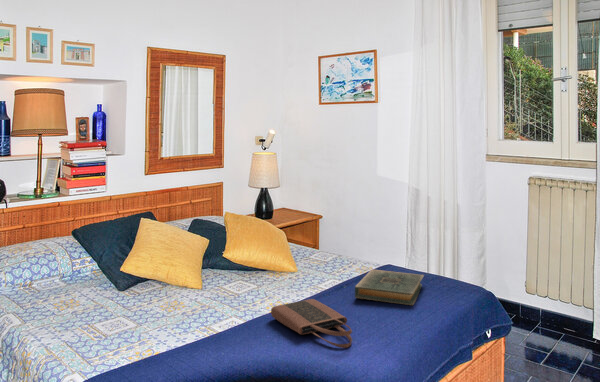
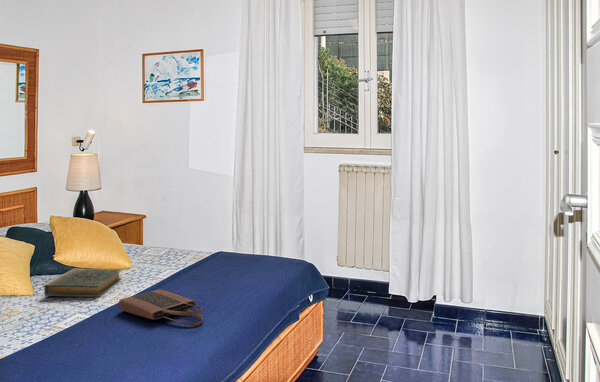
hardback book: present [355,270,424,305] -> present [44,269,122,297]

